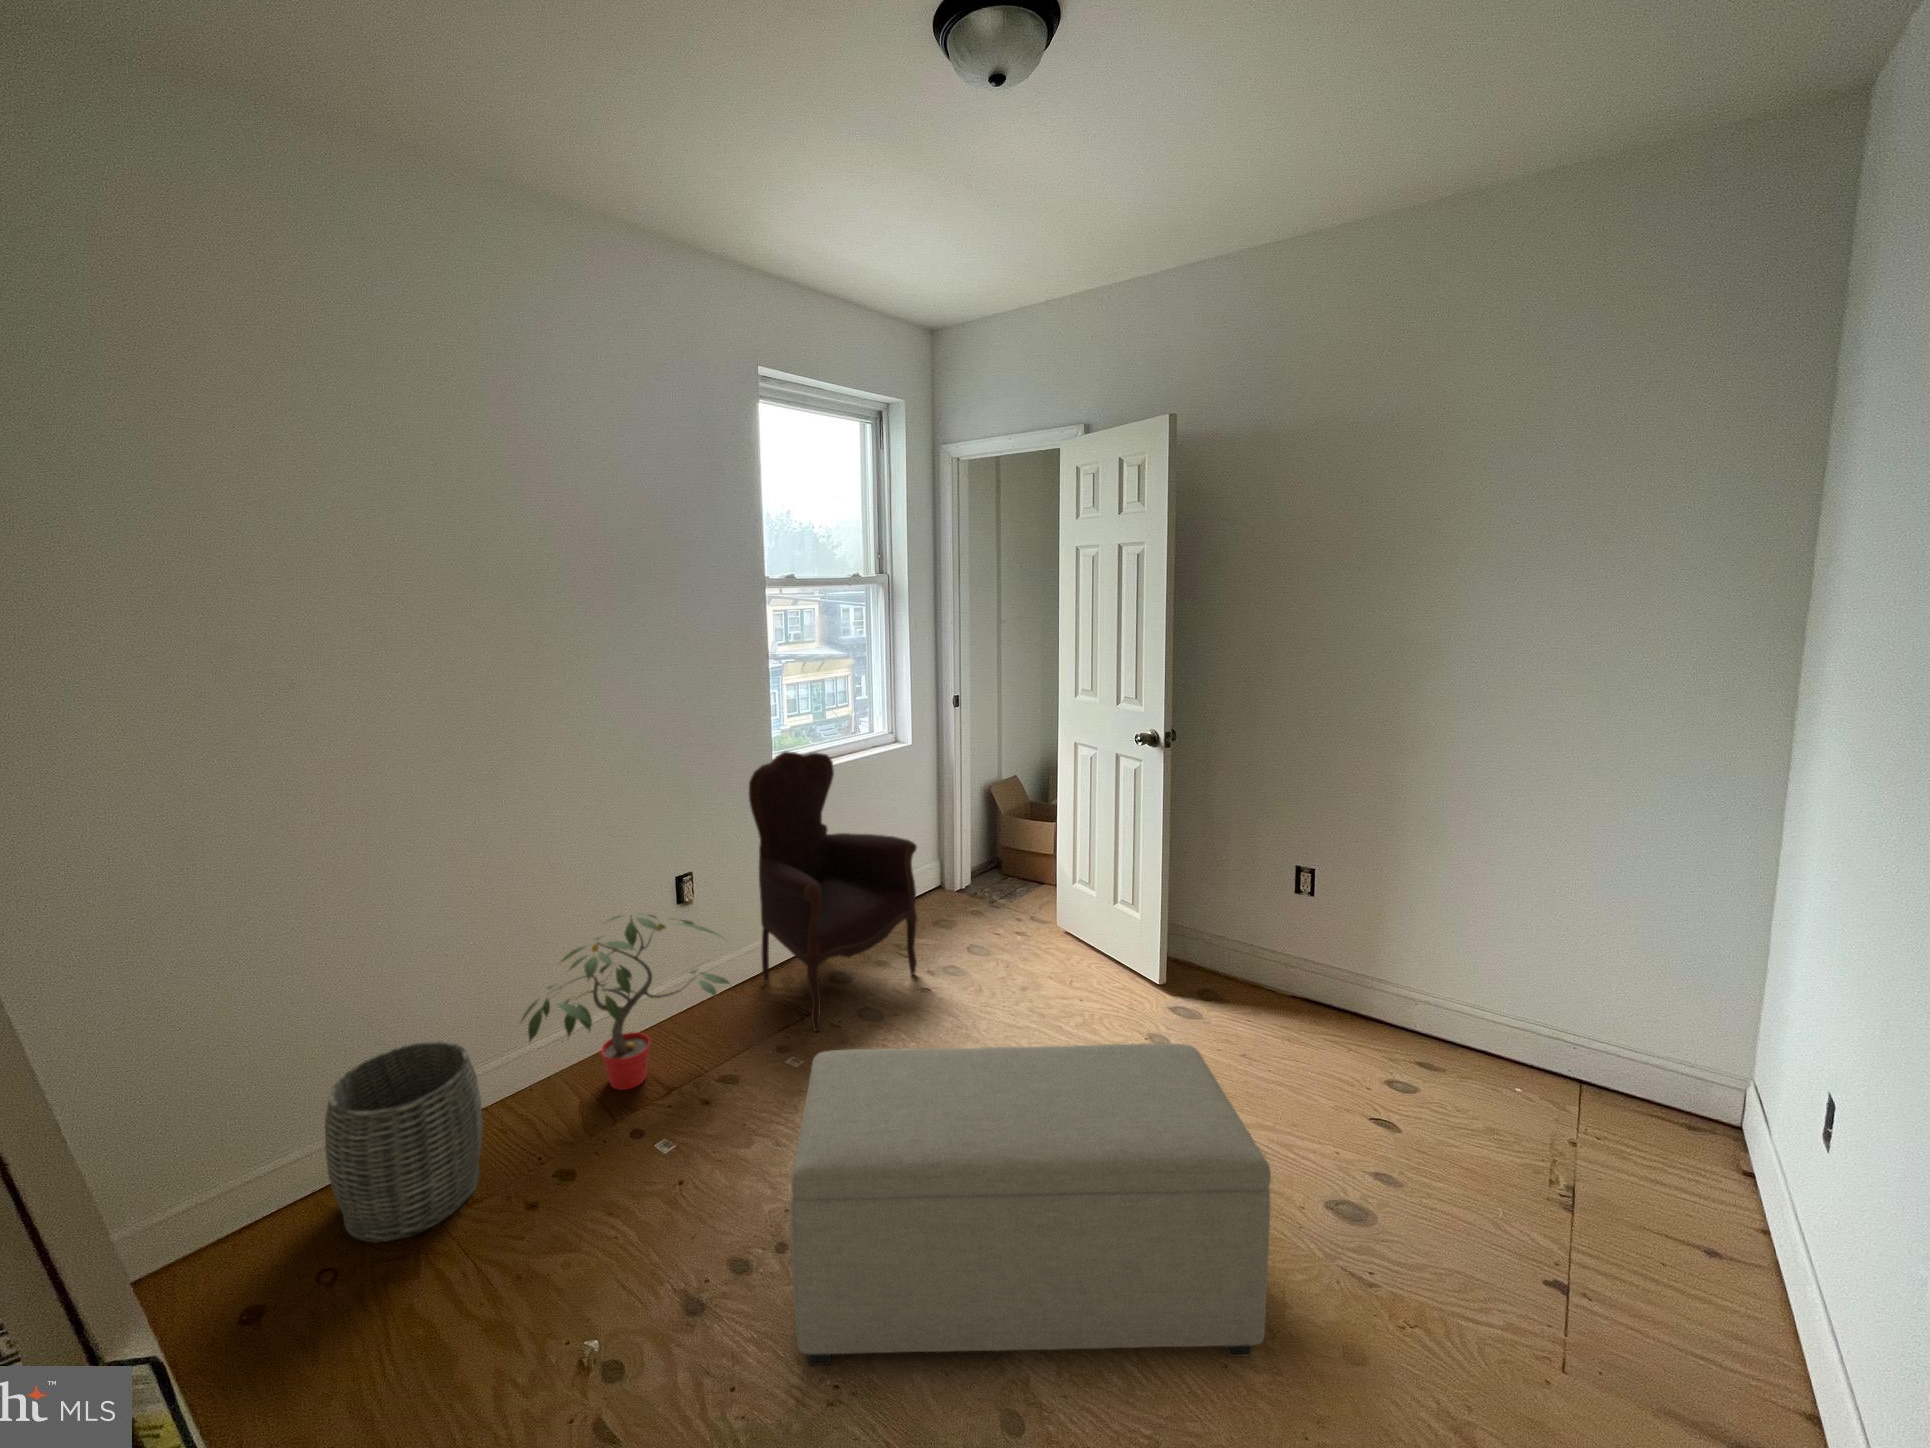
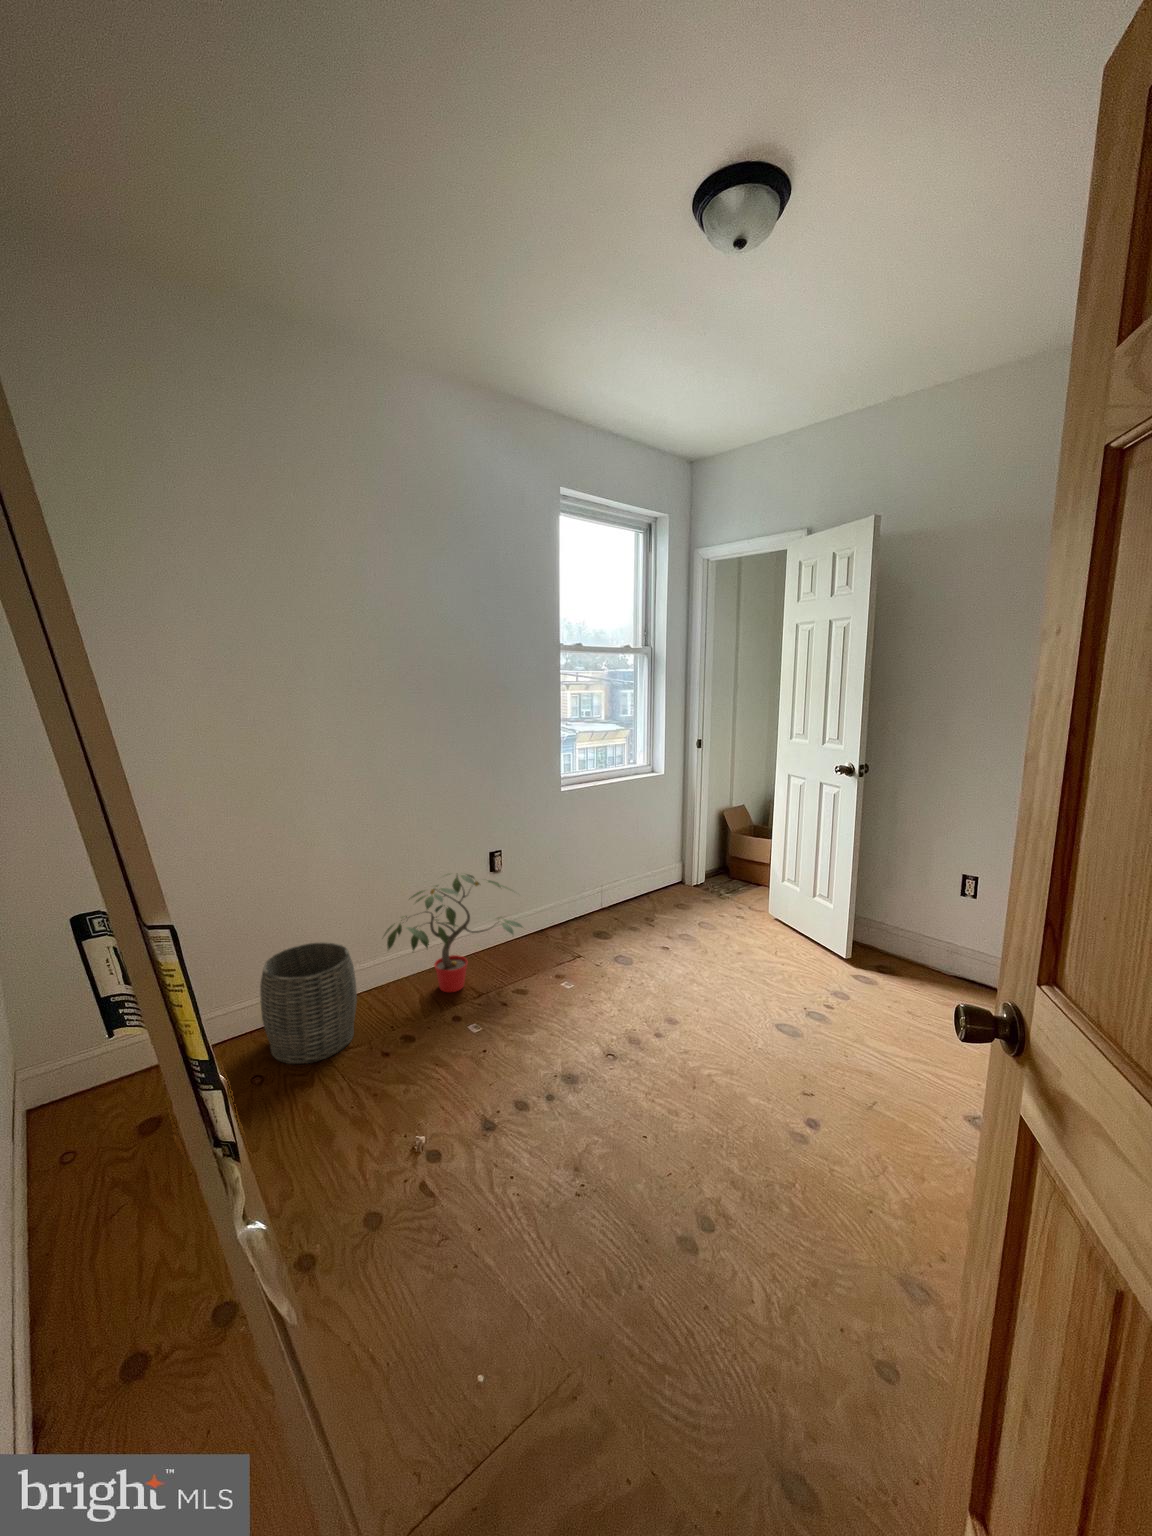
armchair: present [749,751,917,1032] -> none [541,770,662,969]
ottoman: present [791,1043,1271,1365] -> none [556,966,913,1207]

